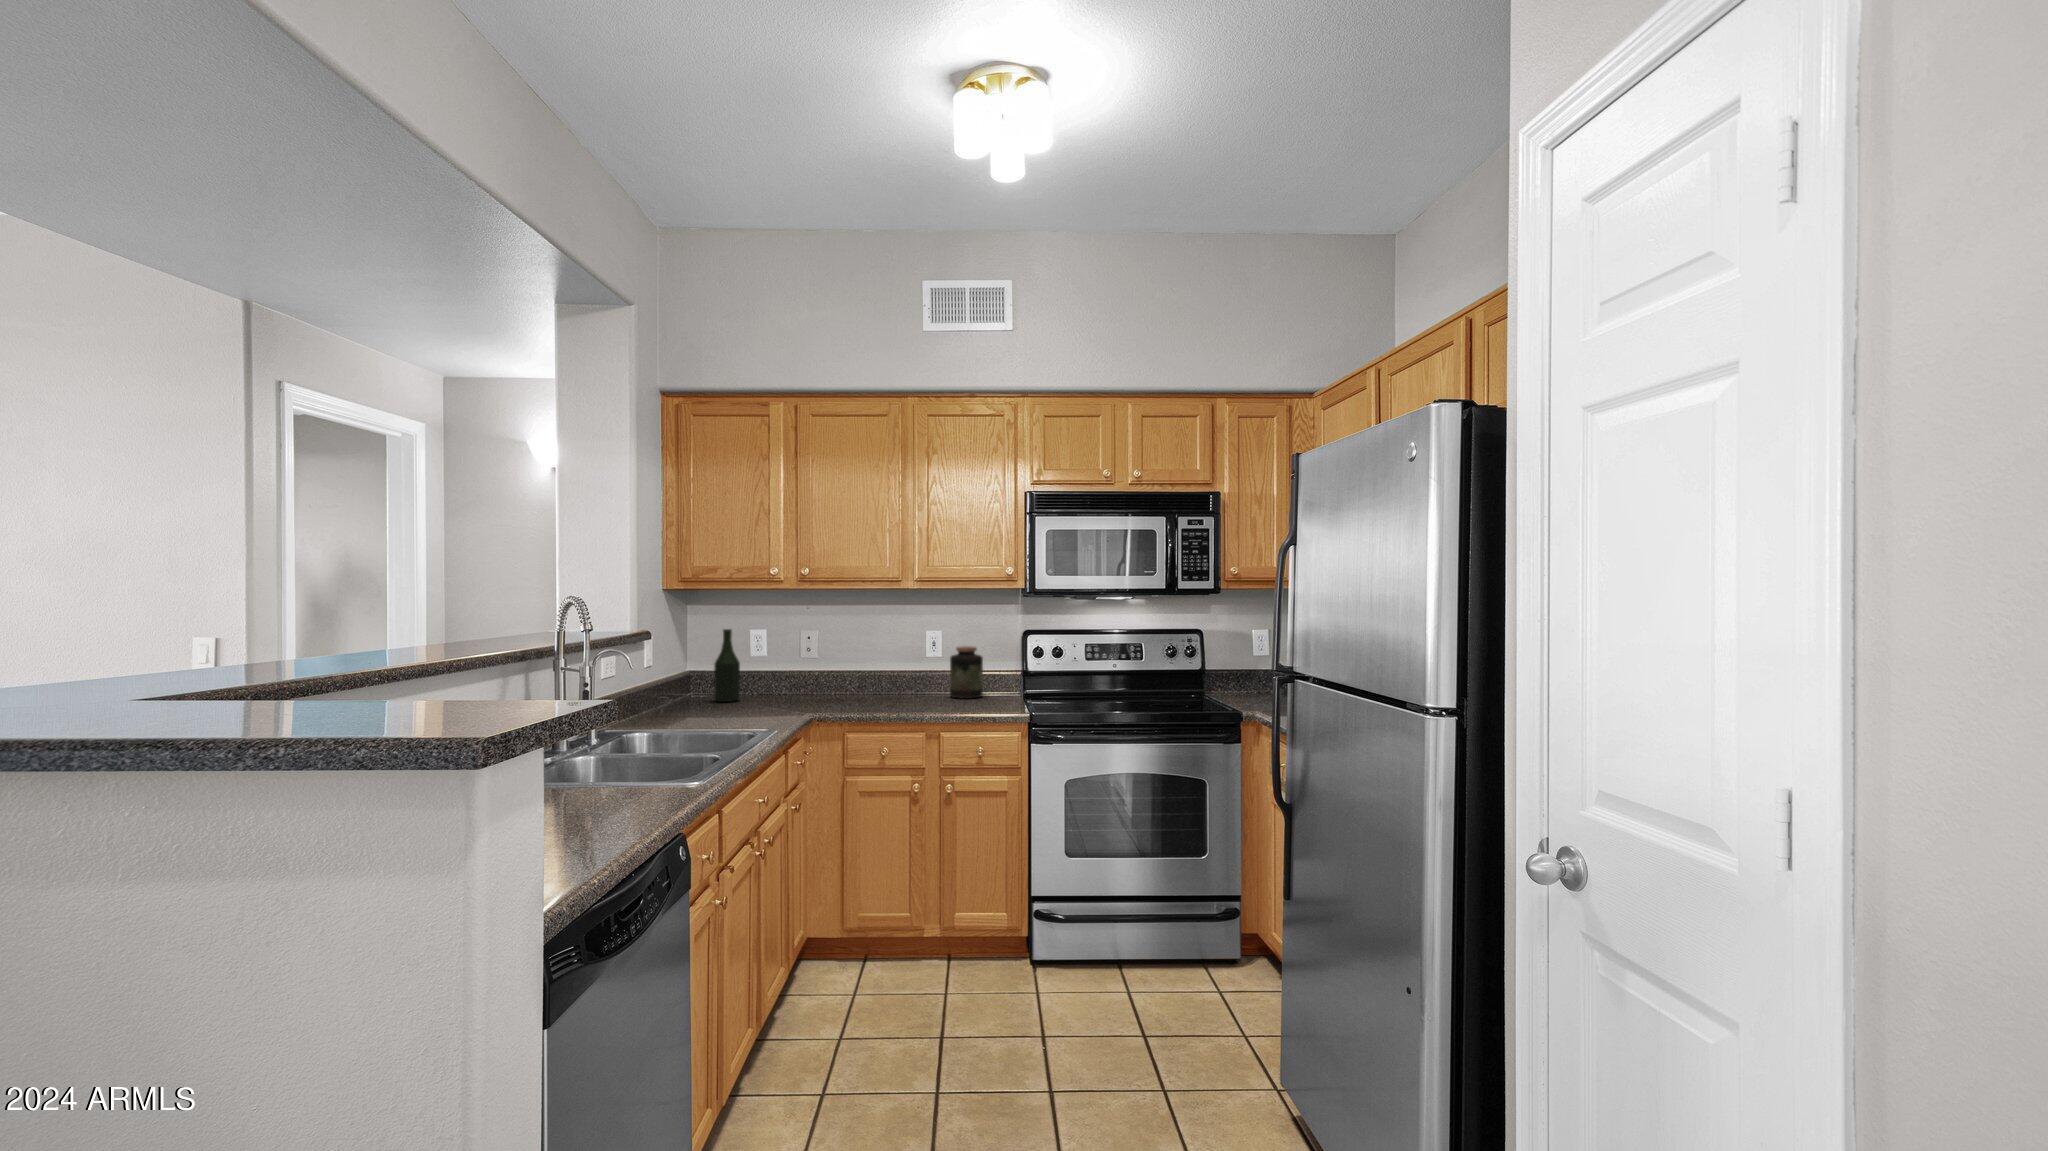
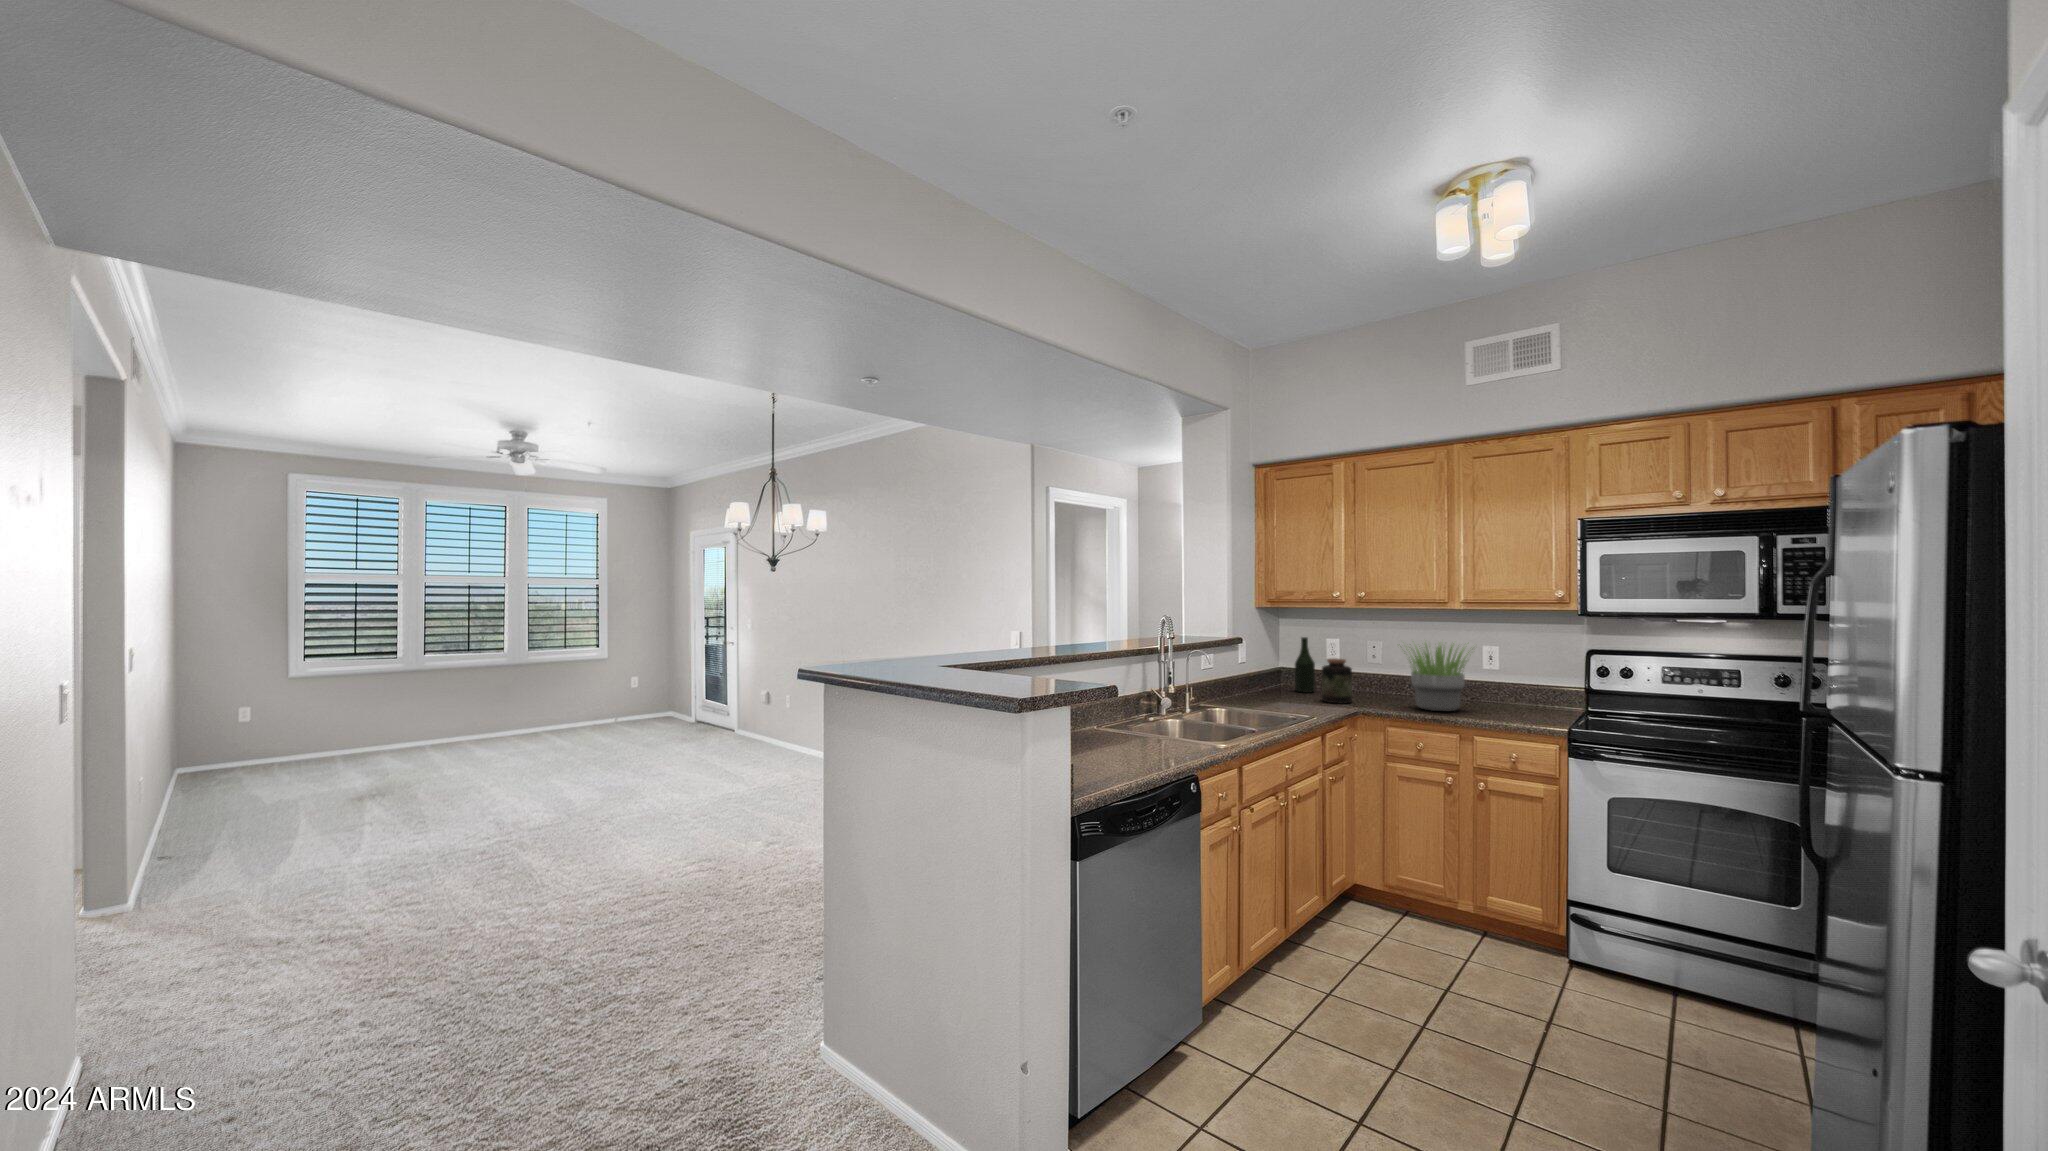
potted plant: none [847,624,942,708] -> present [1406,643,1469,711]
jar: present [950,646,983,699] -> present [1322,658,1352,703]

